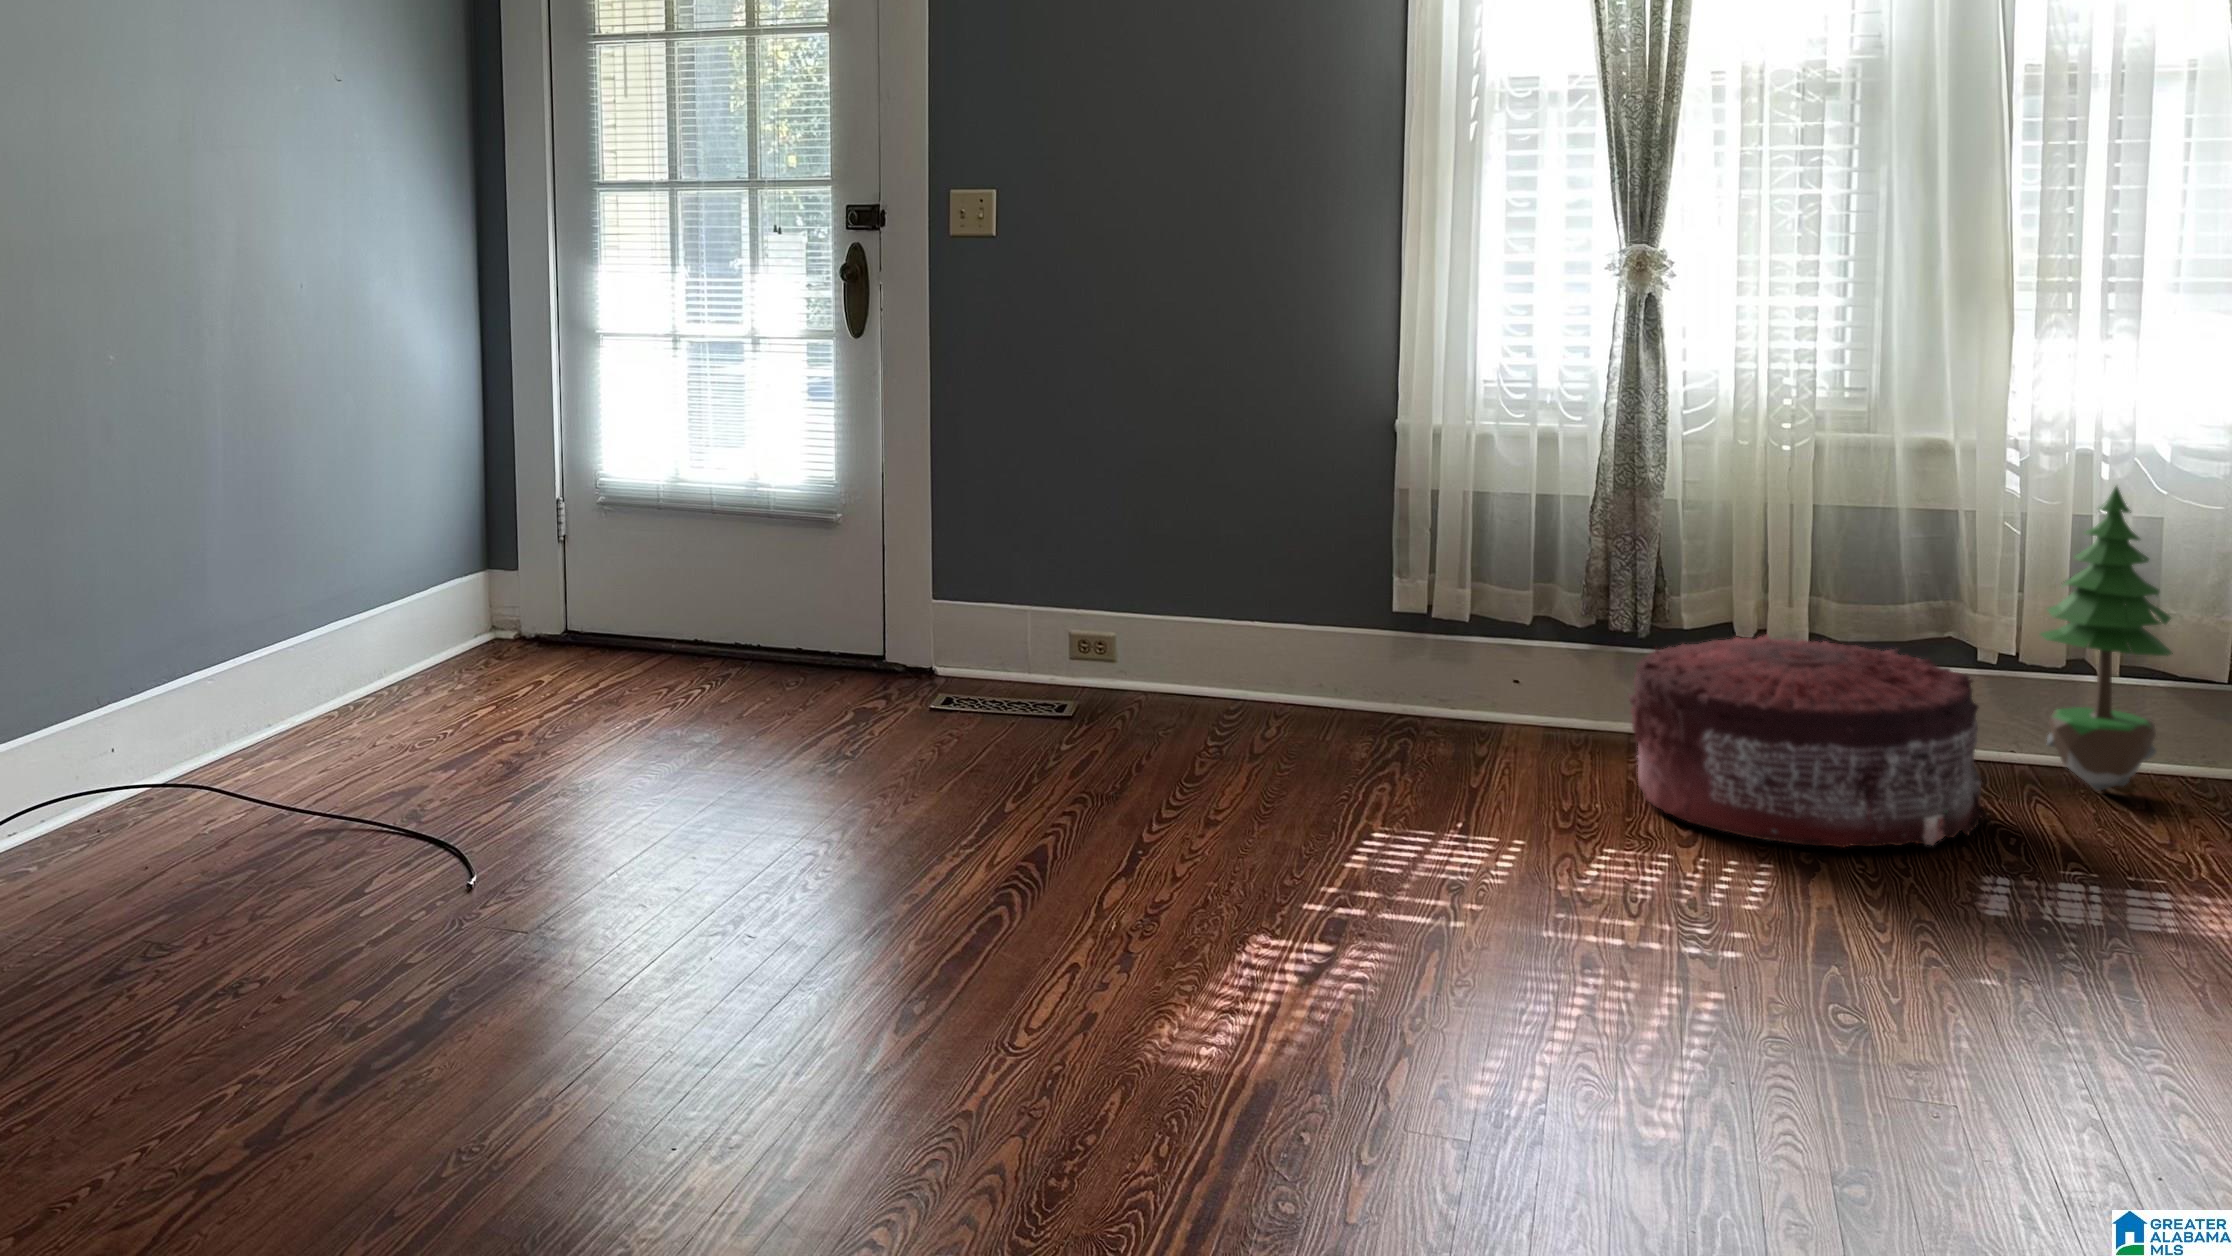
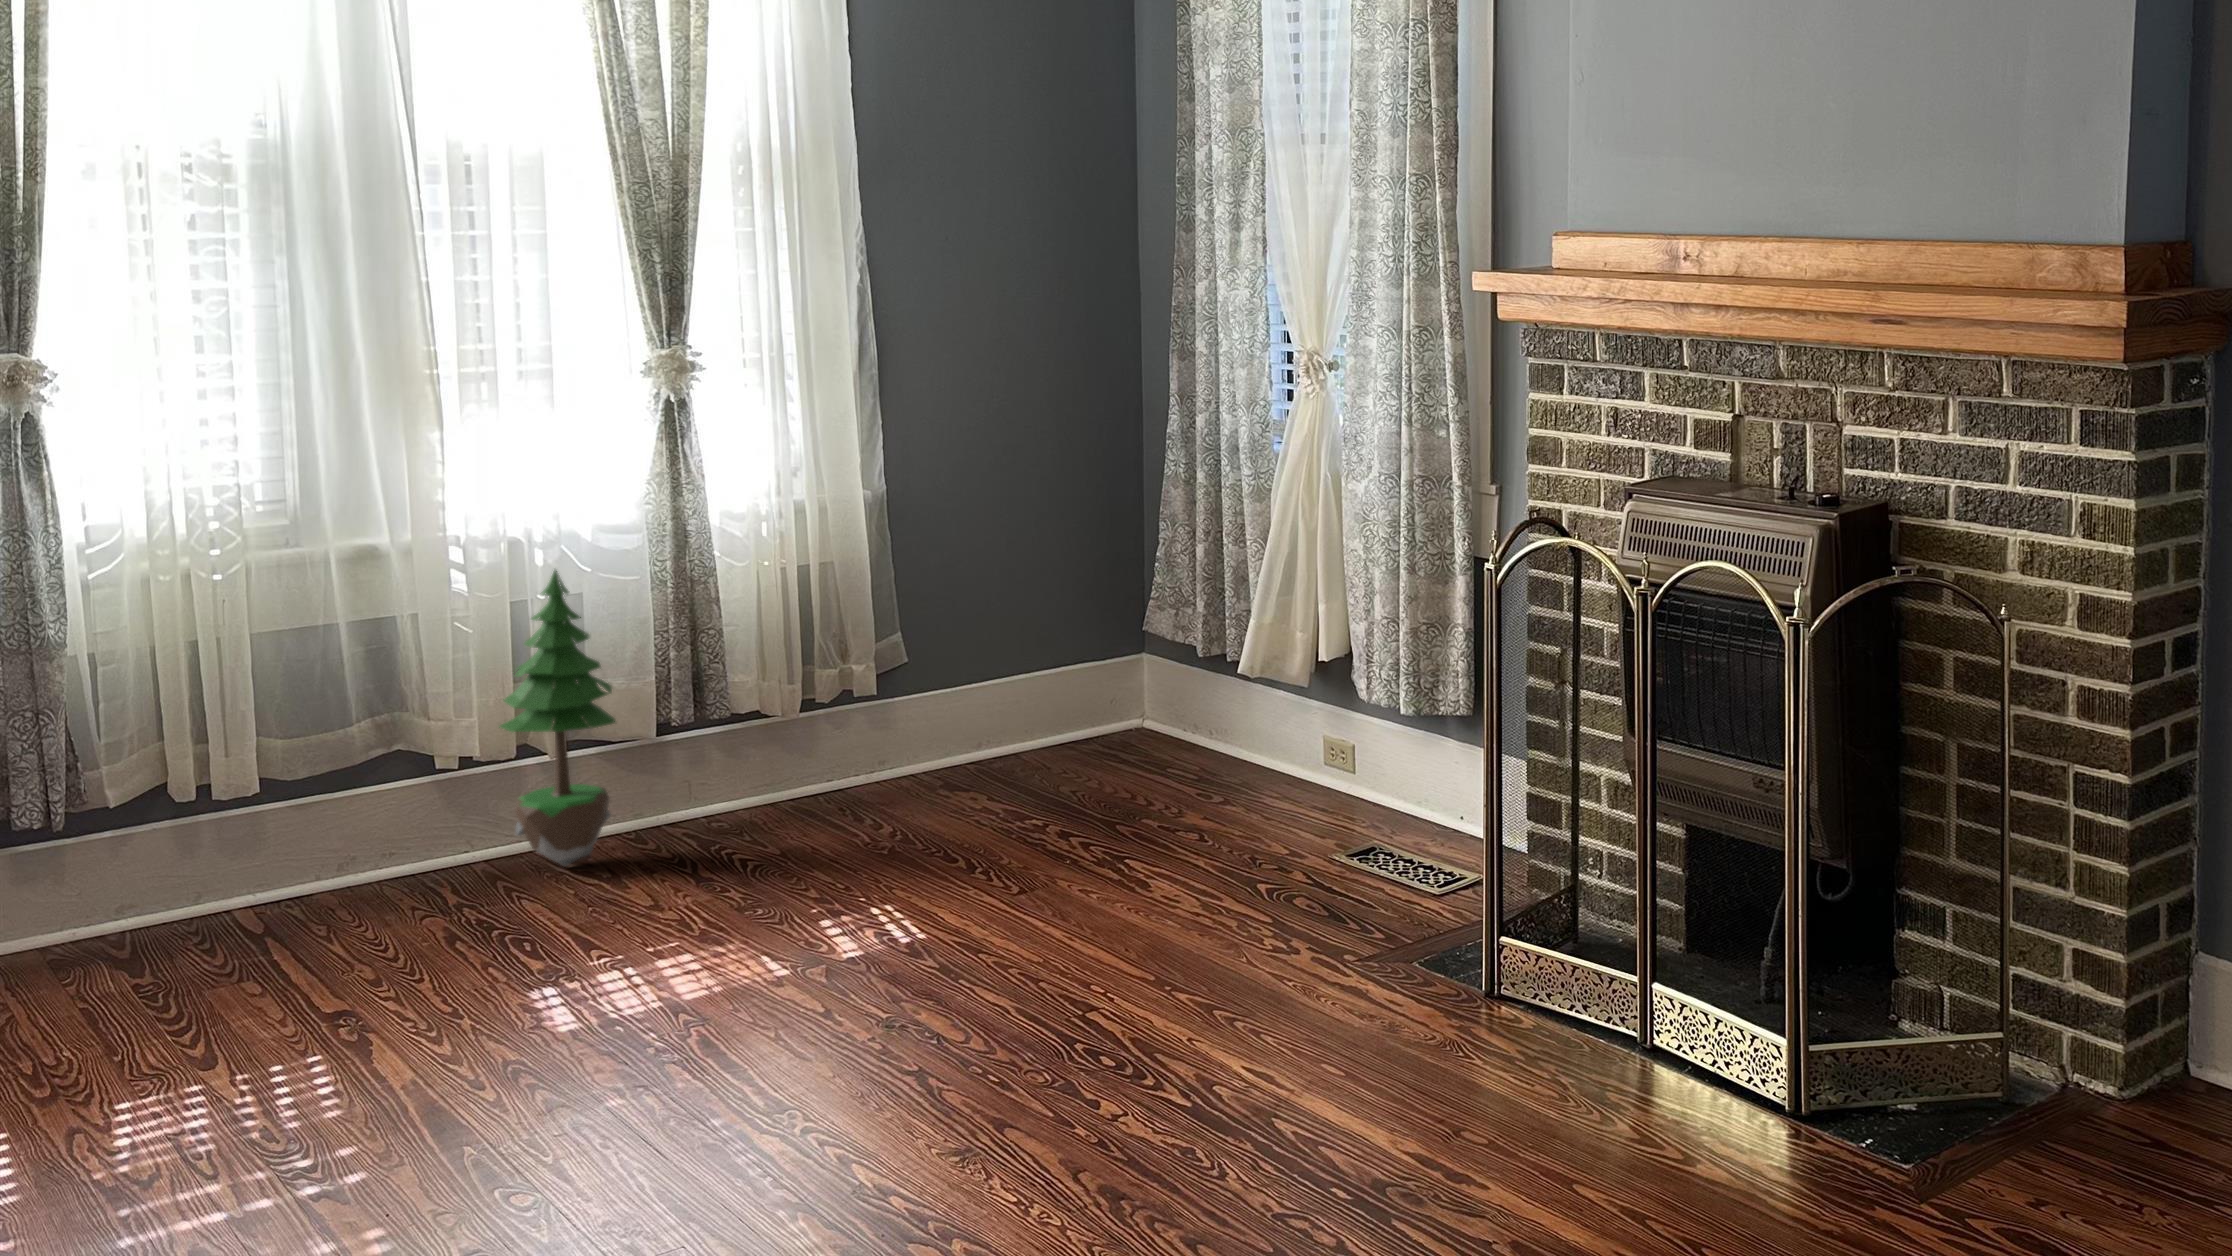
pouf: present [1628,635,1988,848] -> none [86,774,503,1041]

